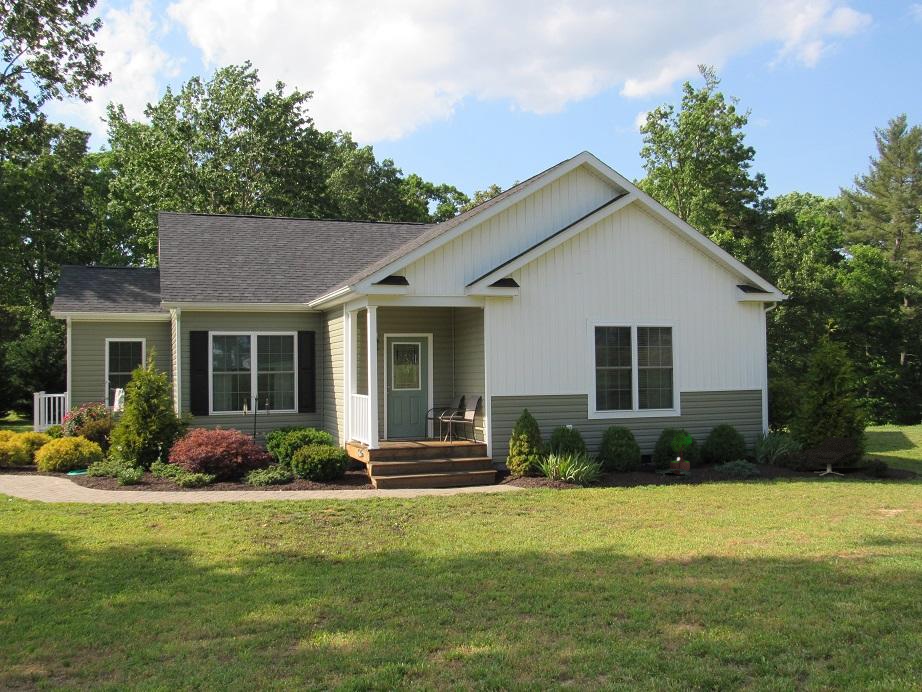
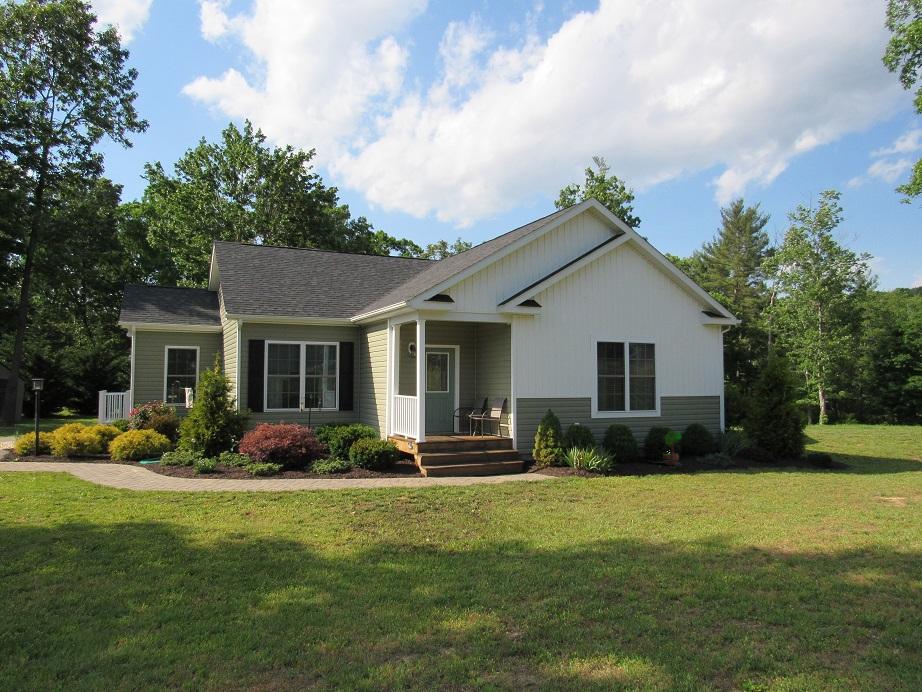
lounge chair: present [804,437,856,475] -> none [765,434,807,466]

